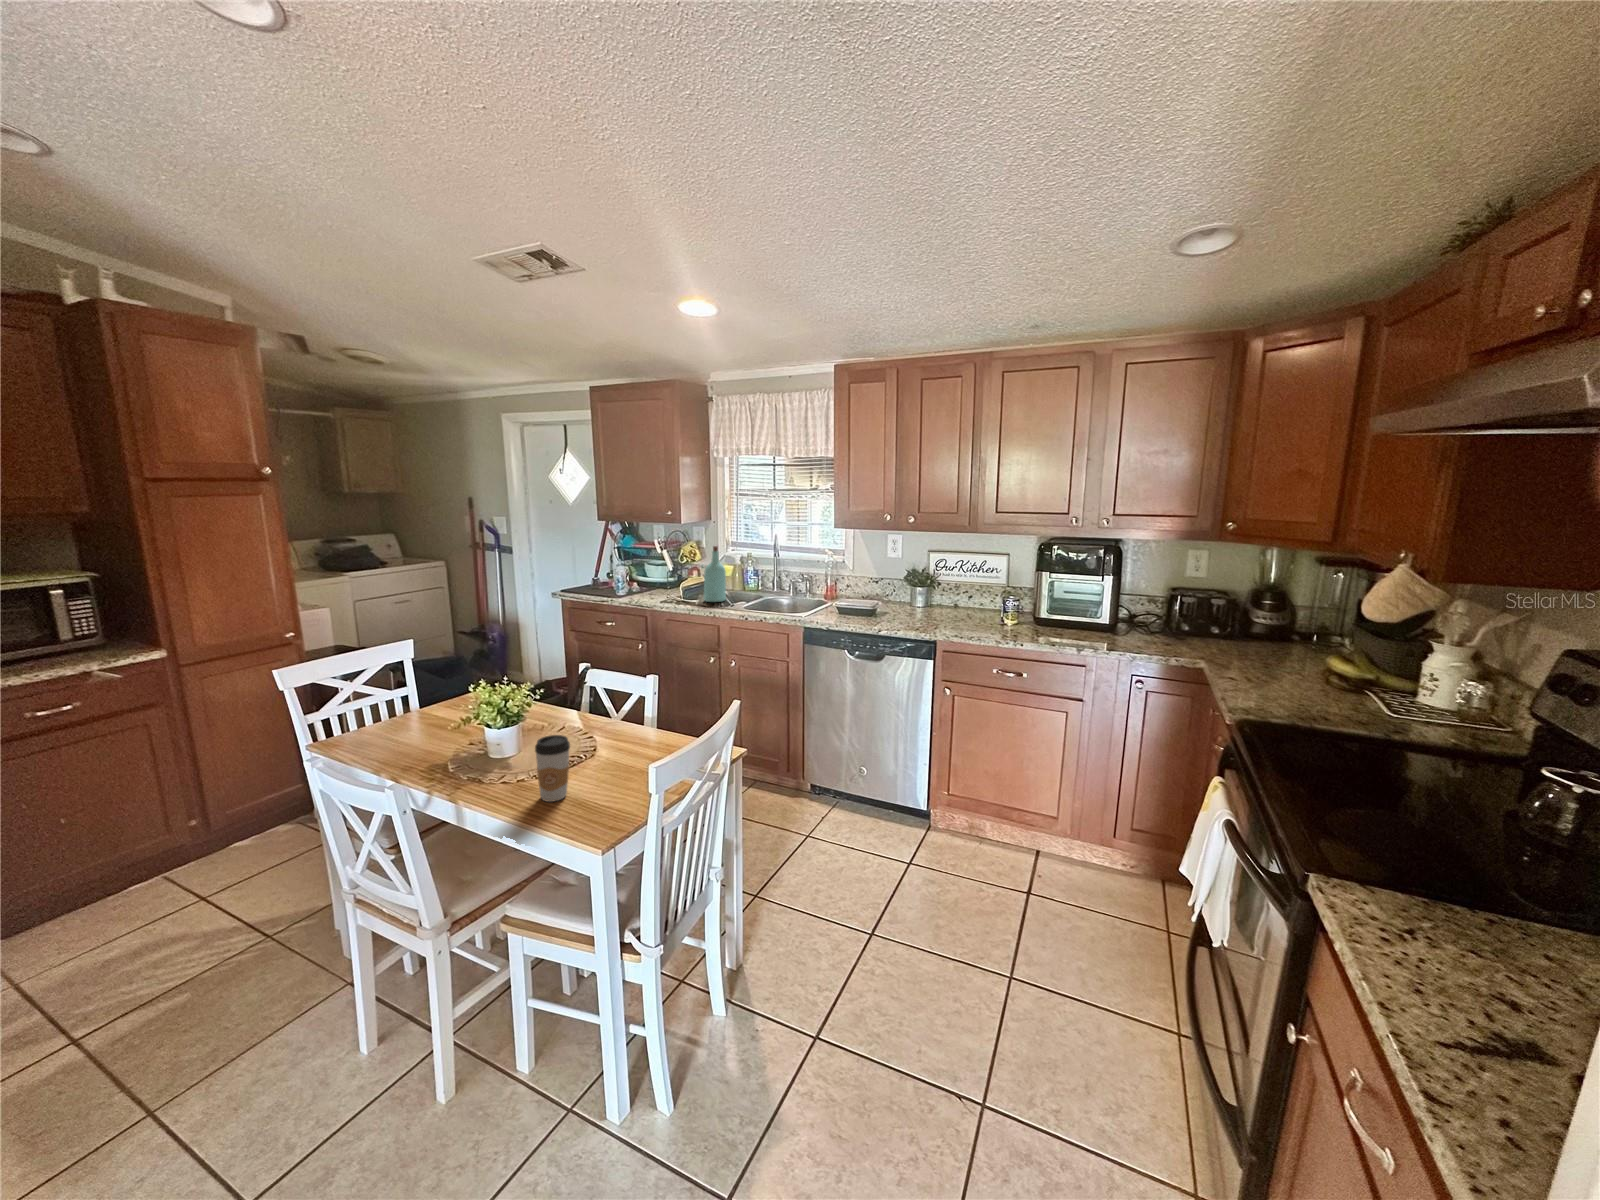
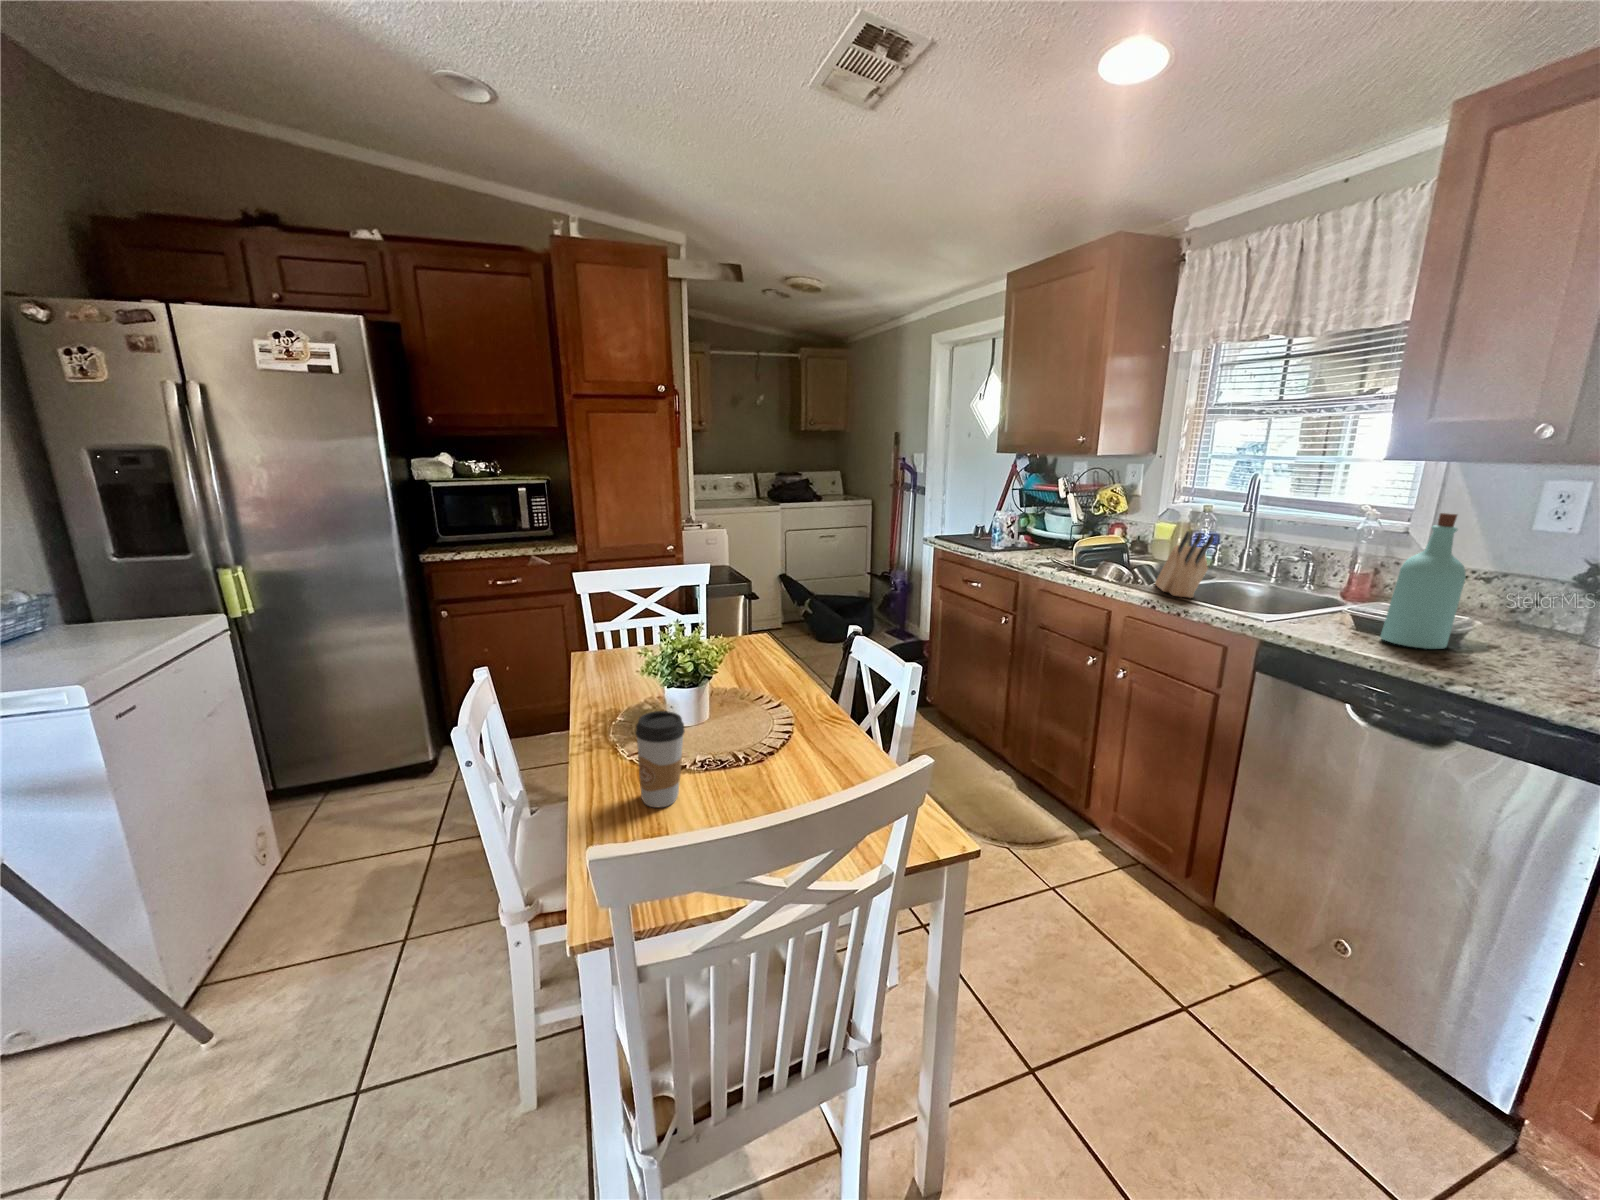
bottle: present [704,546,726,602] -> present [1380,513,1466,649]
knife block: none [738,572,770,610] -> present [1155,531,1214,598]

